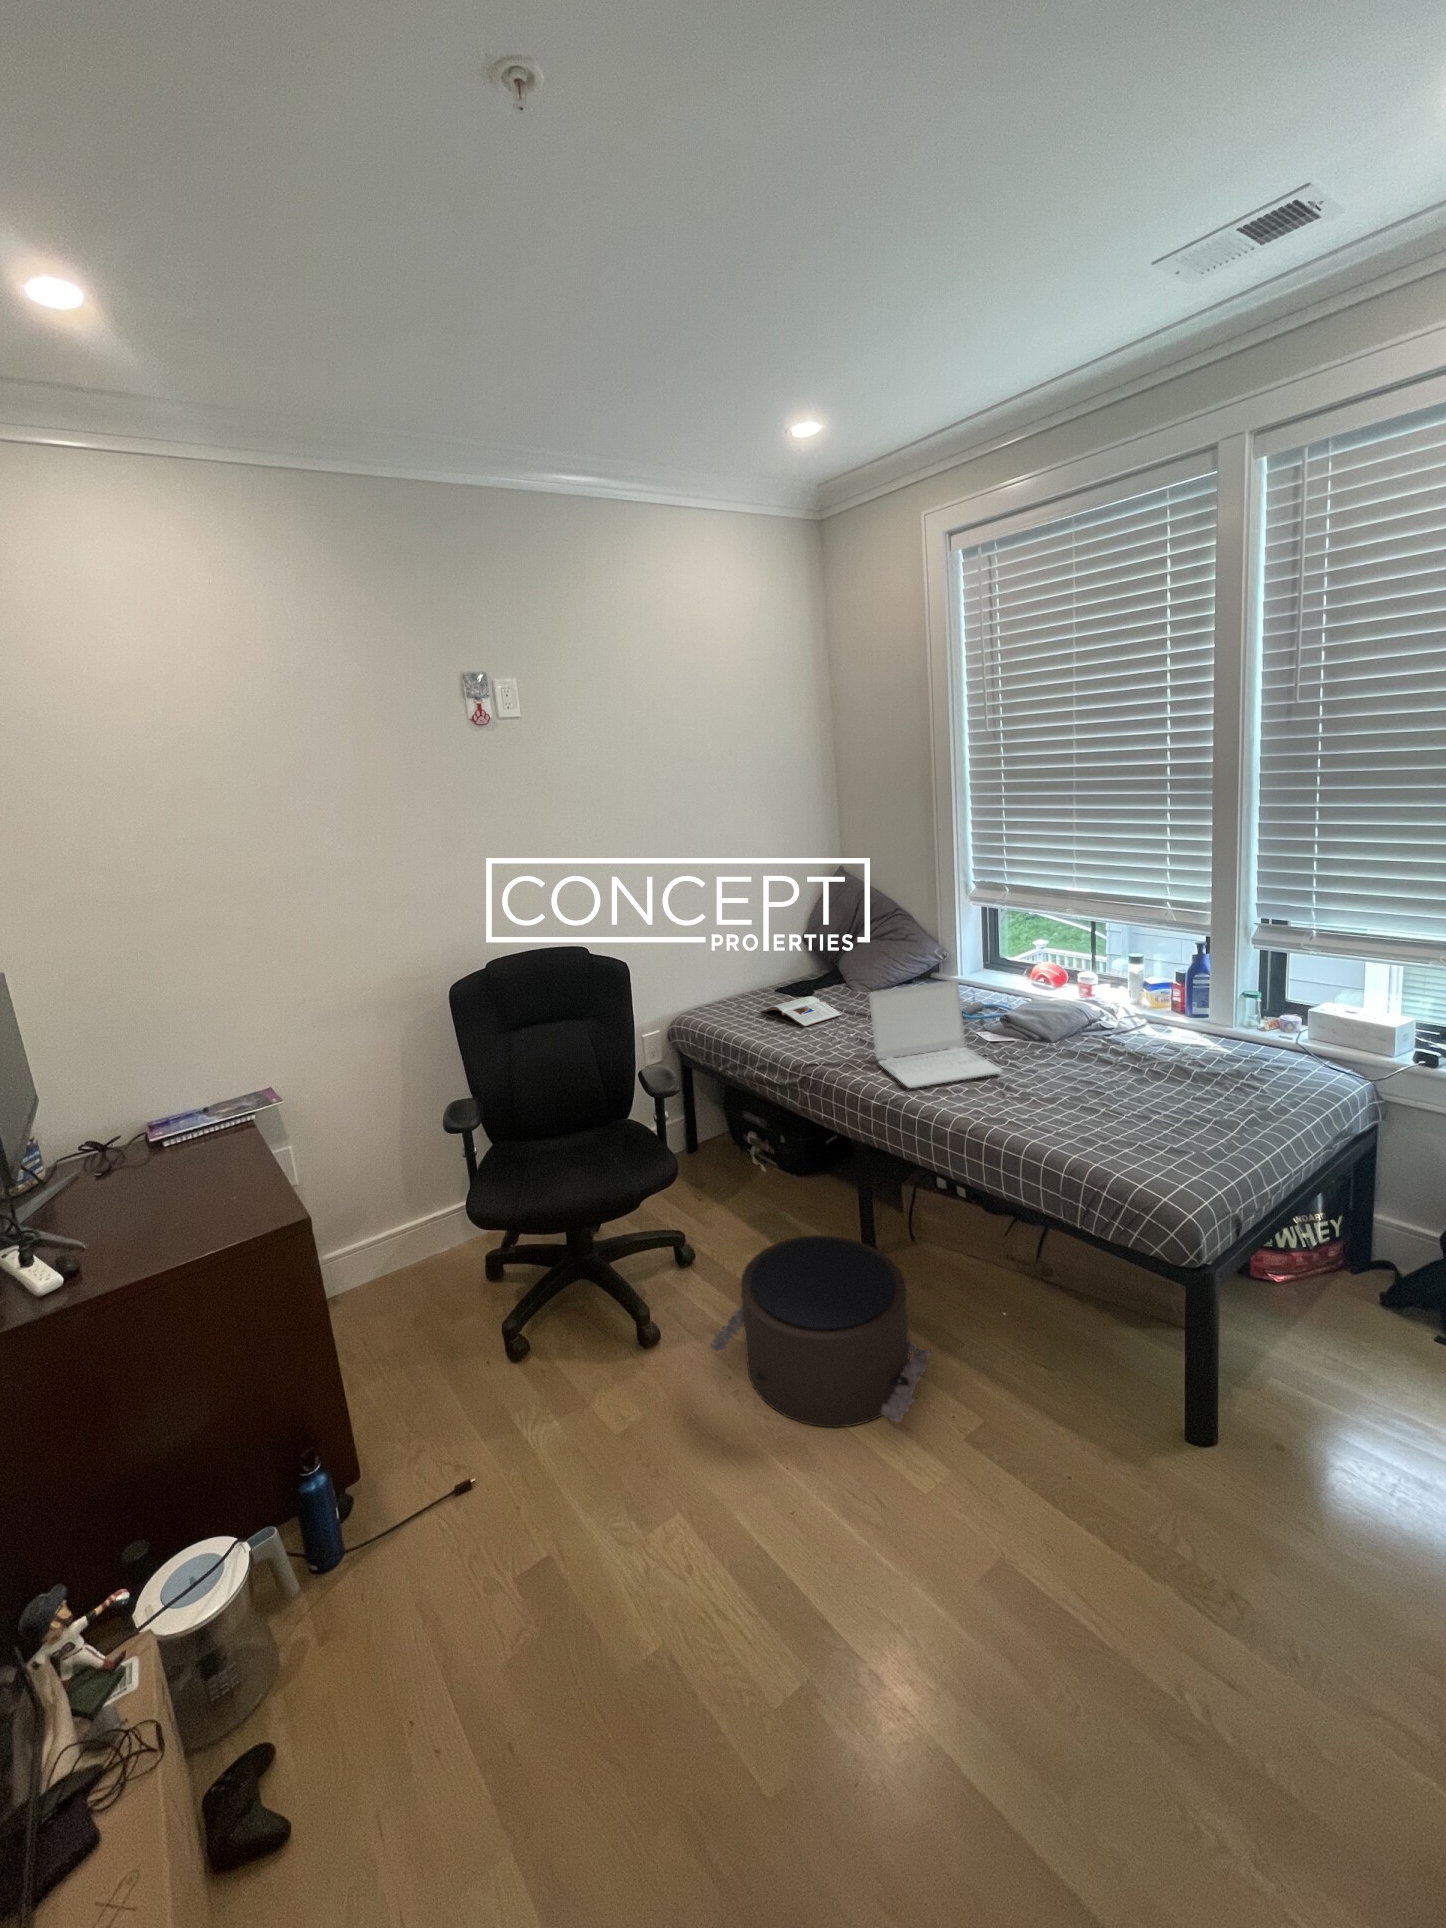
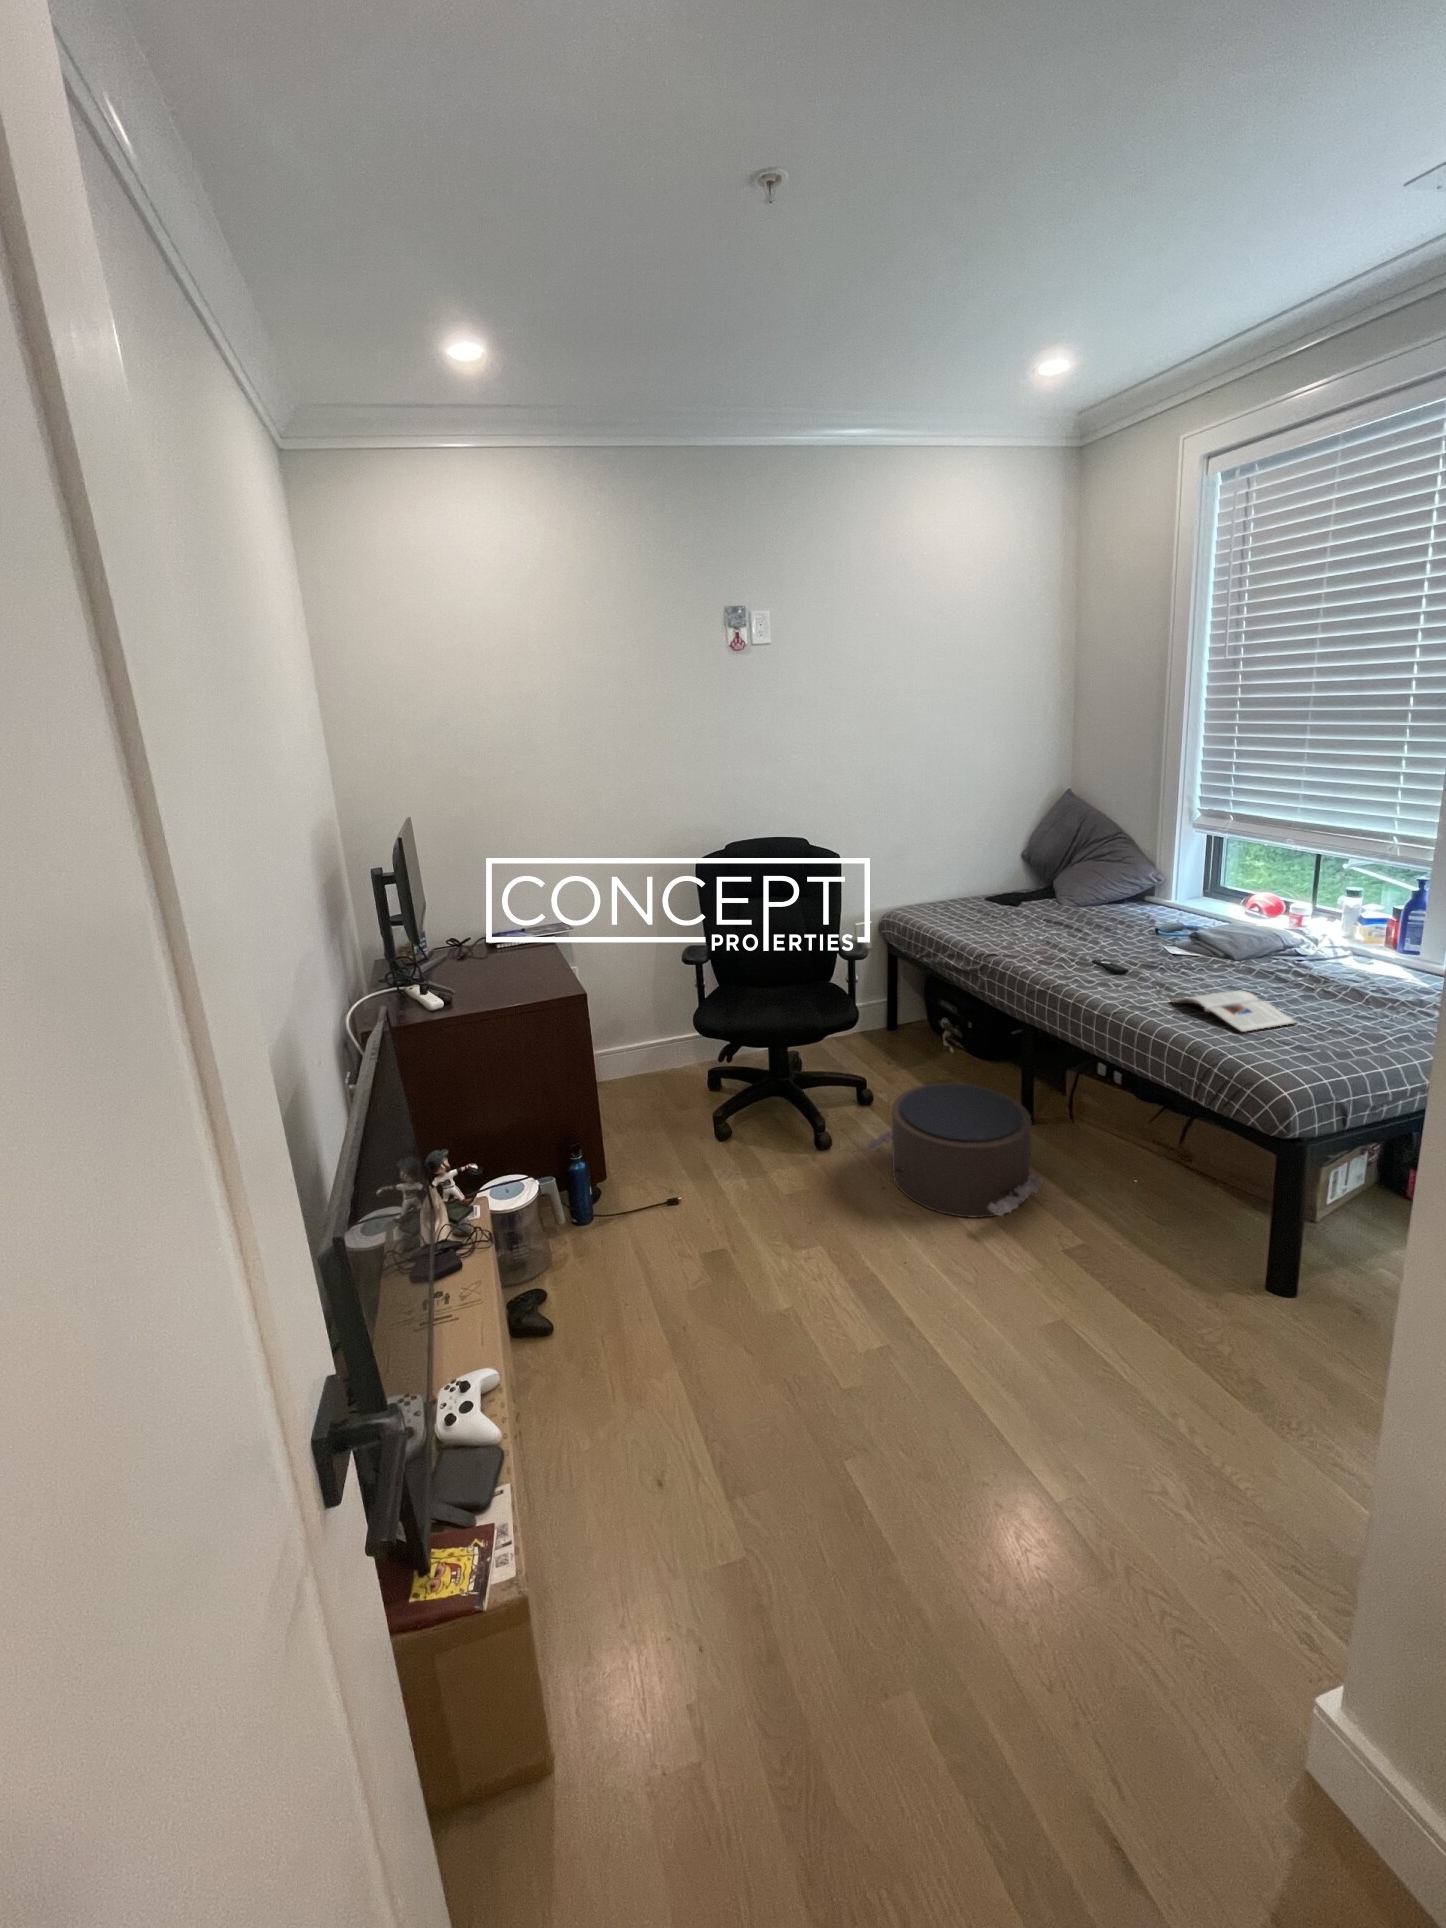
laptop: present [869,980,1002,1088] -> none [1050,893,1169,978]
magazine: present [762,996,842,1027] -> present [1172,991,1296,1032]

